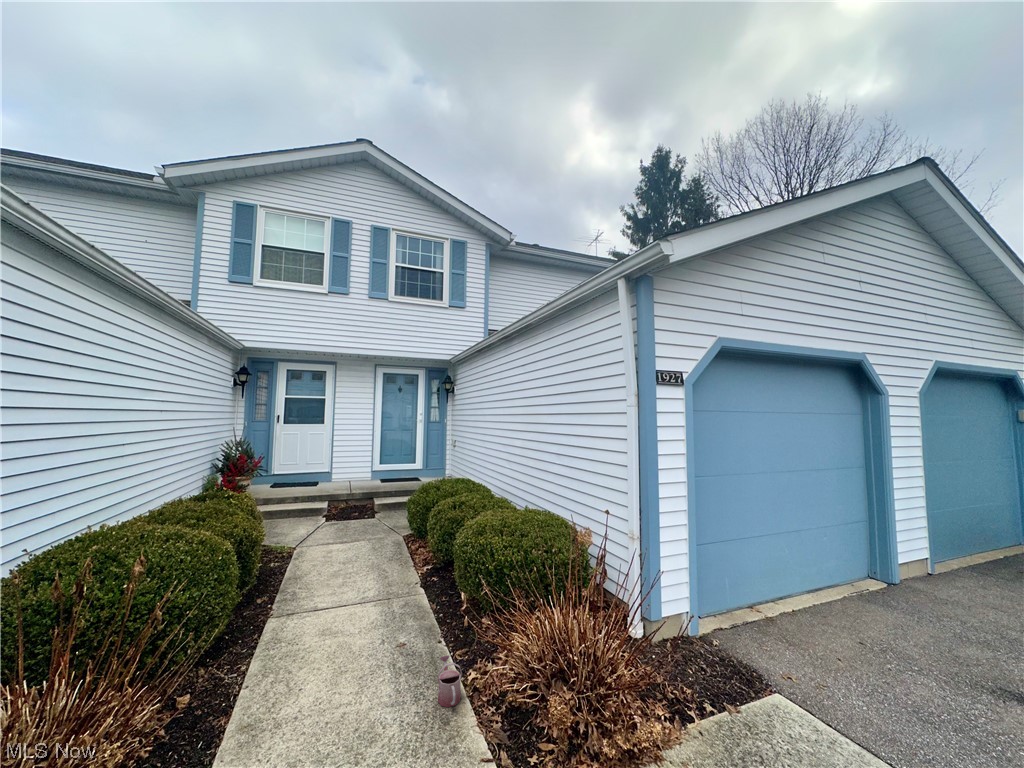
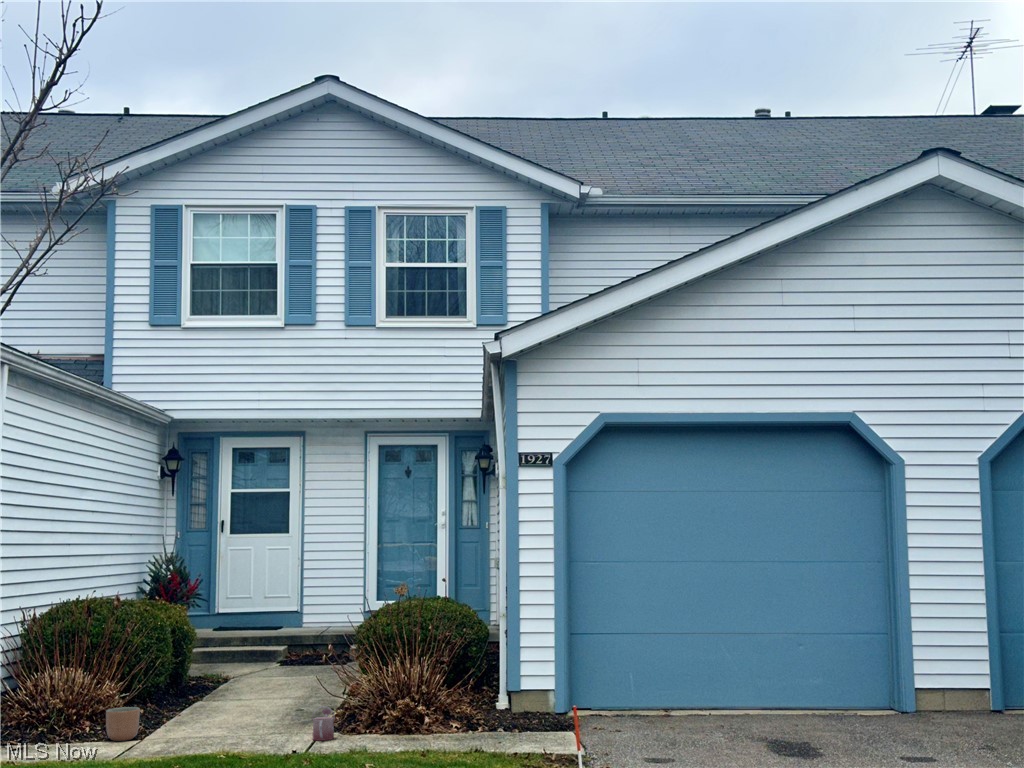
planter: none [167,683,218,743] -> present [106,707,140,741]

